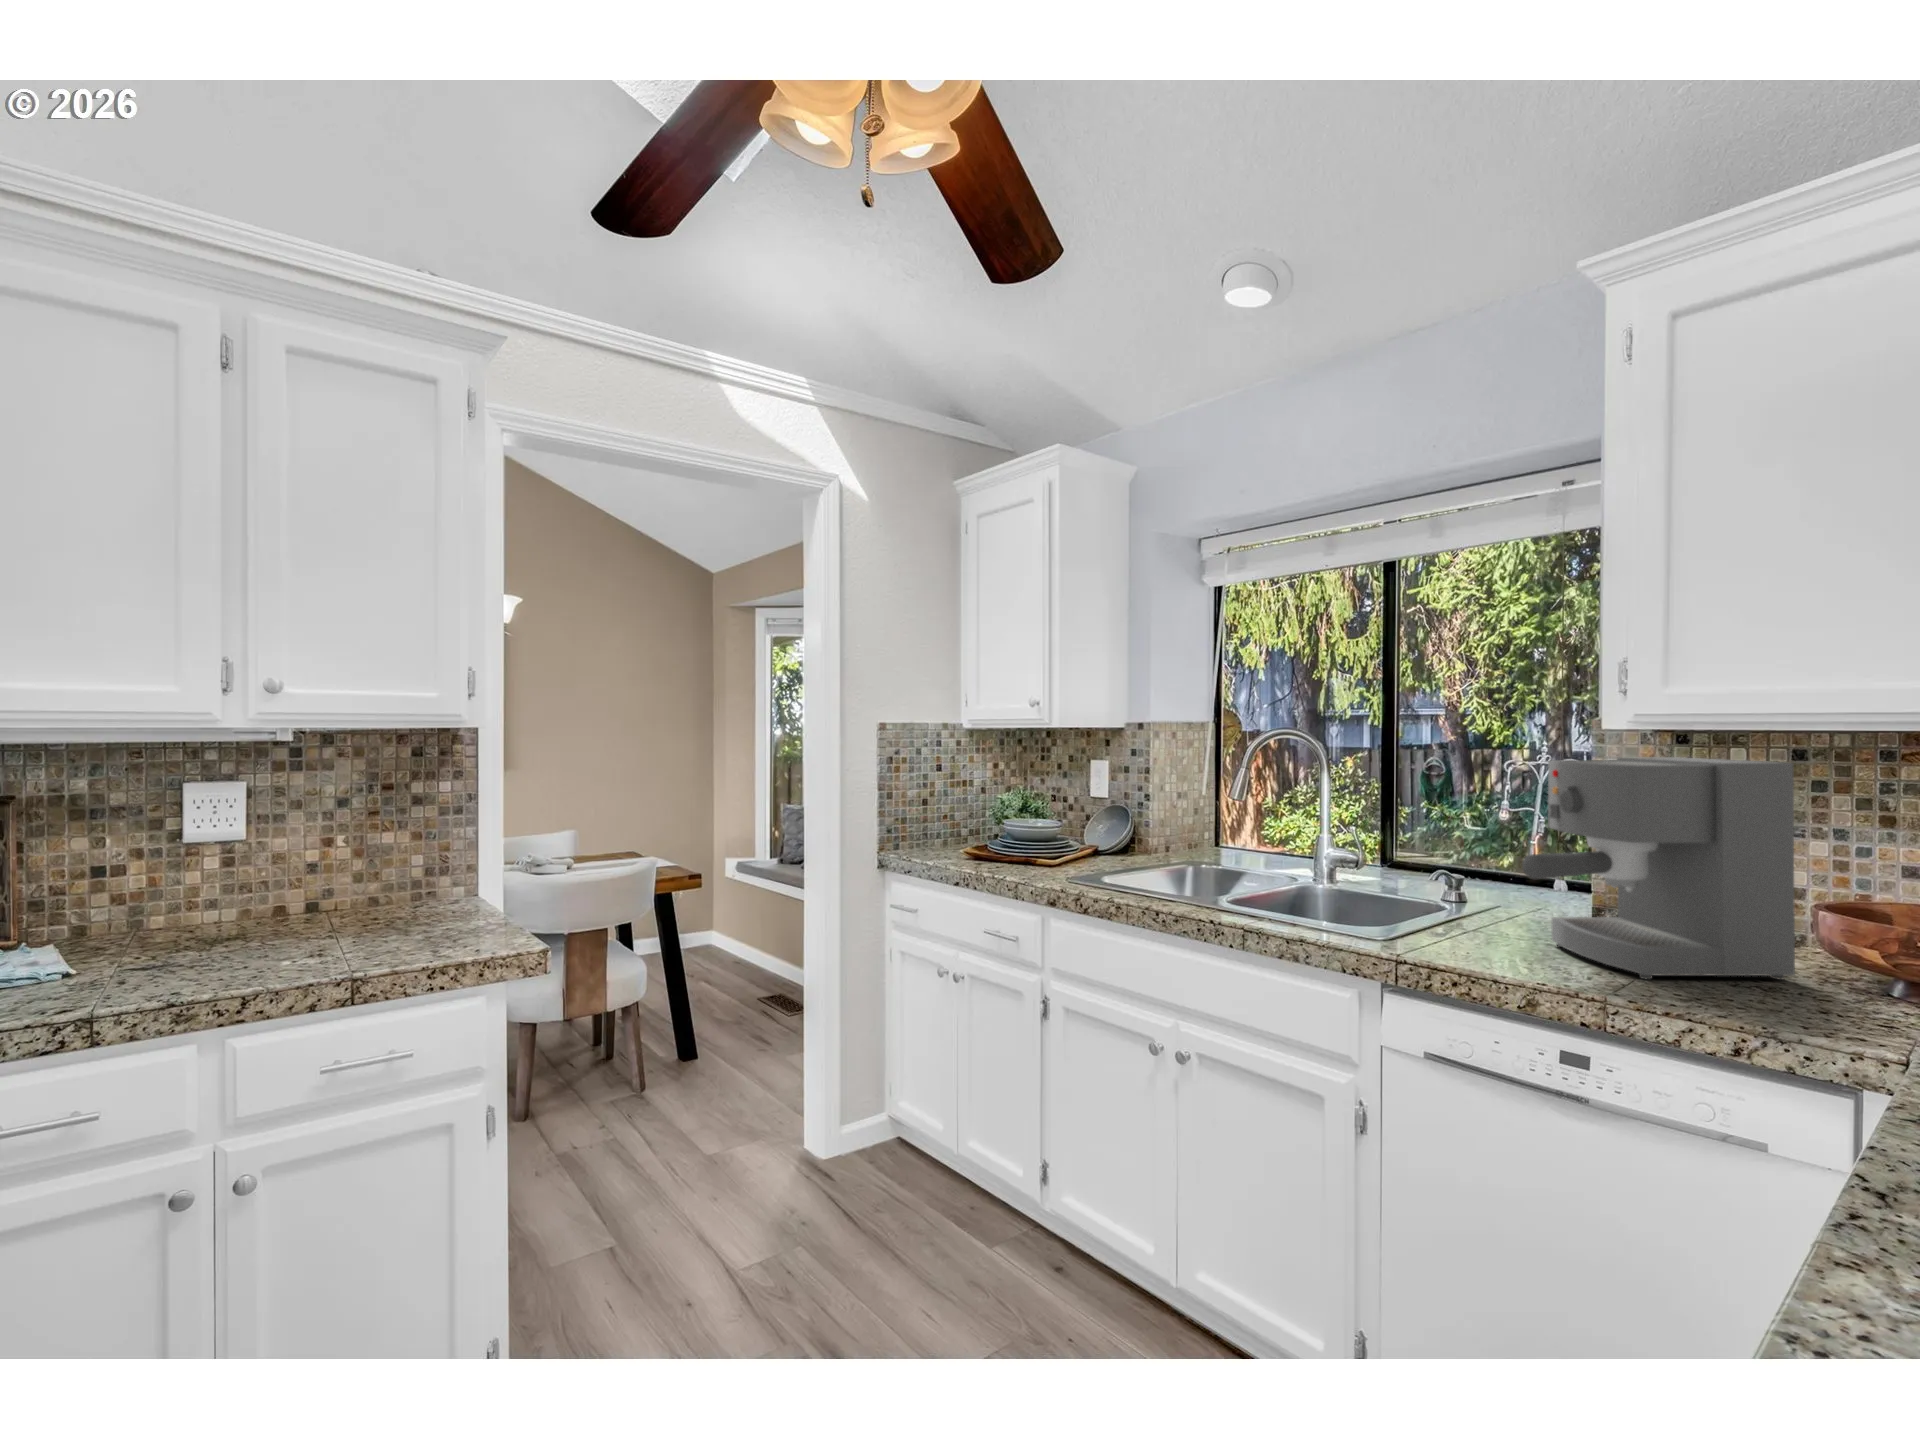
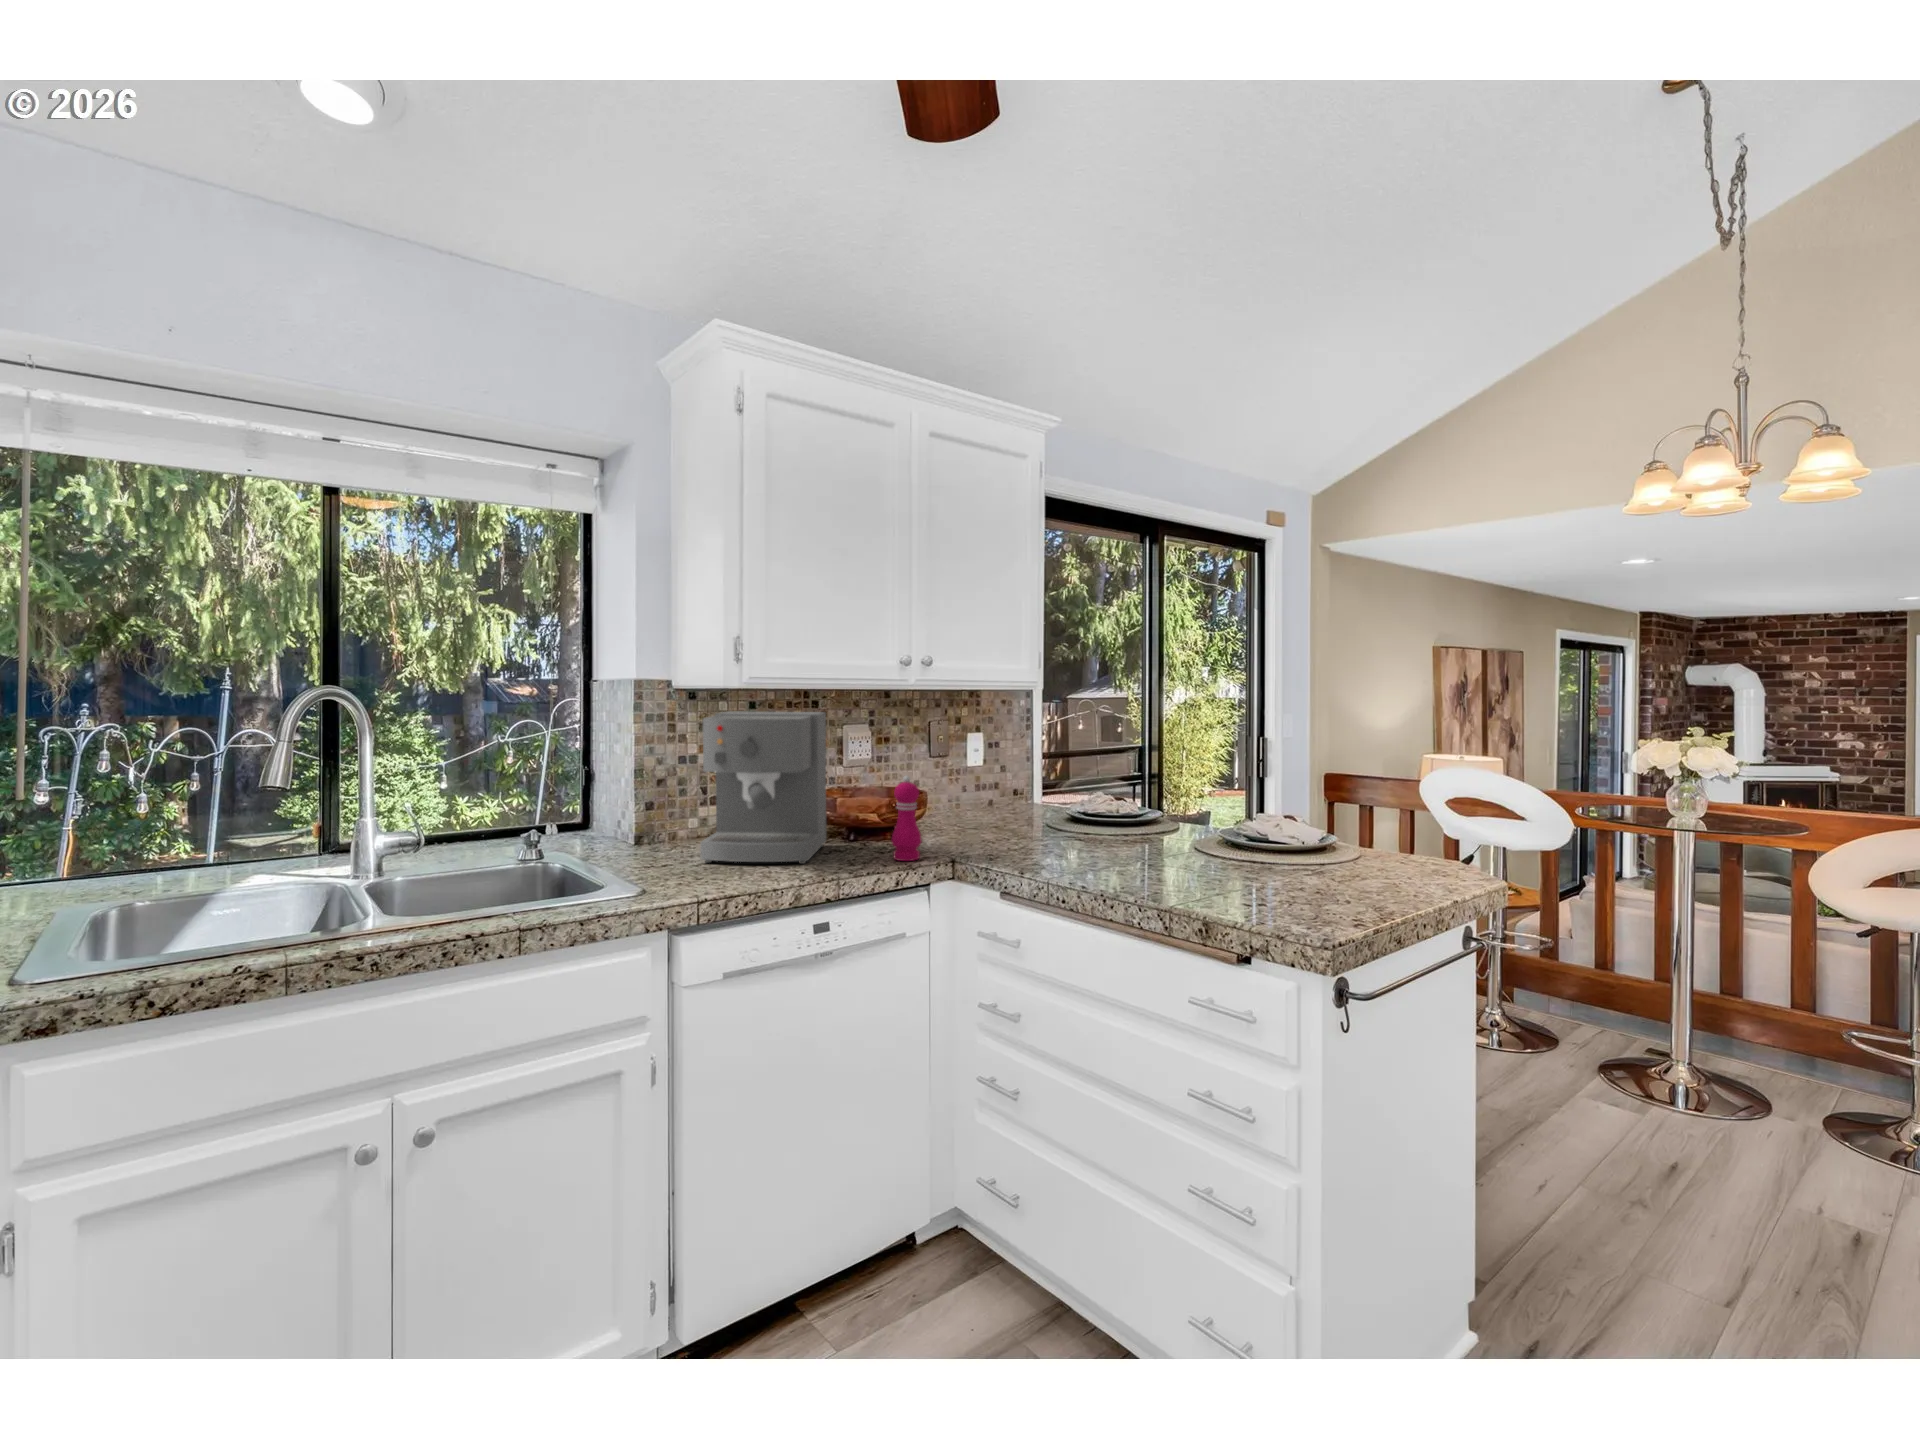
pepper mill: none [1774,875,1844,1030] -> present [892,776,922,861]

